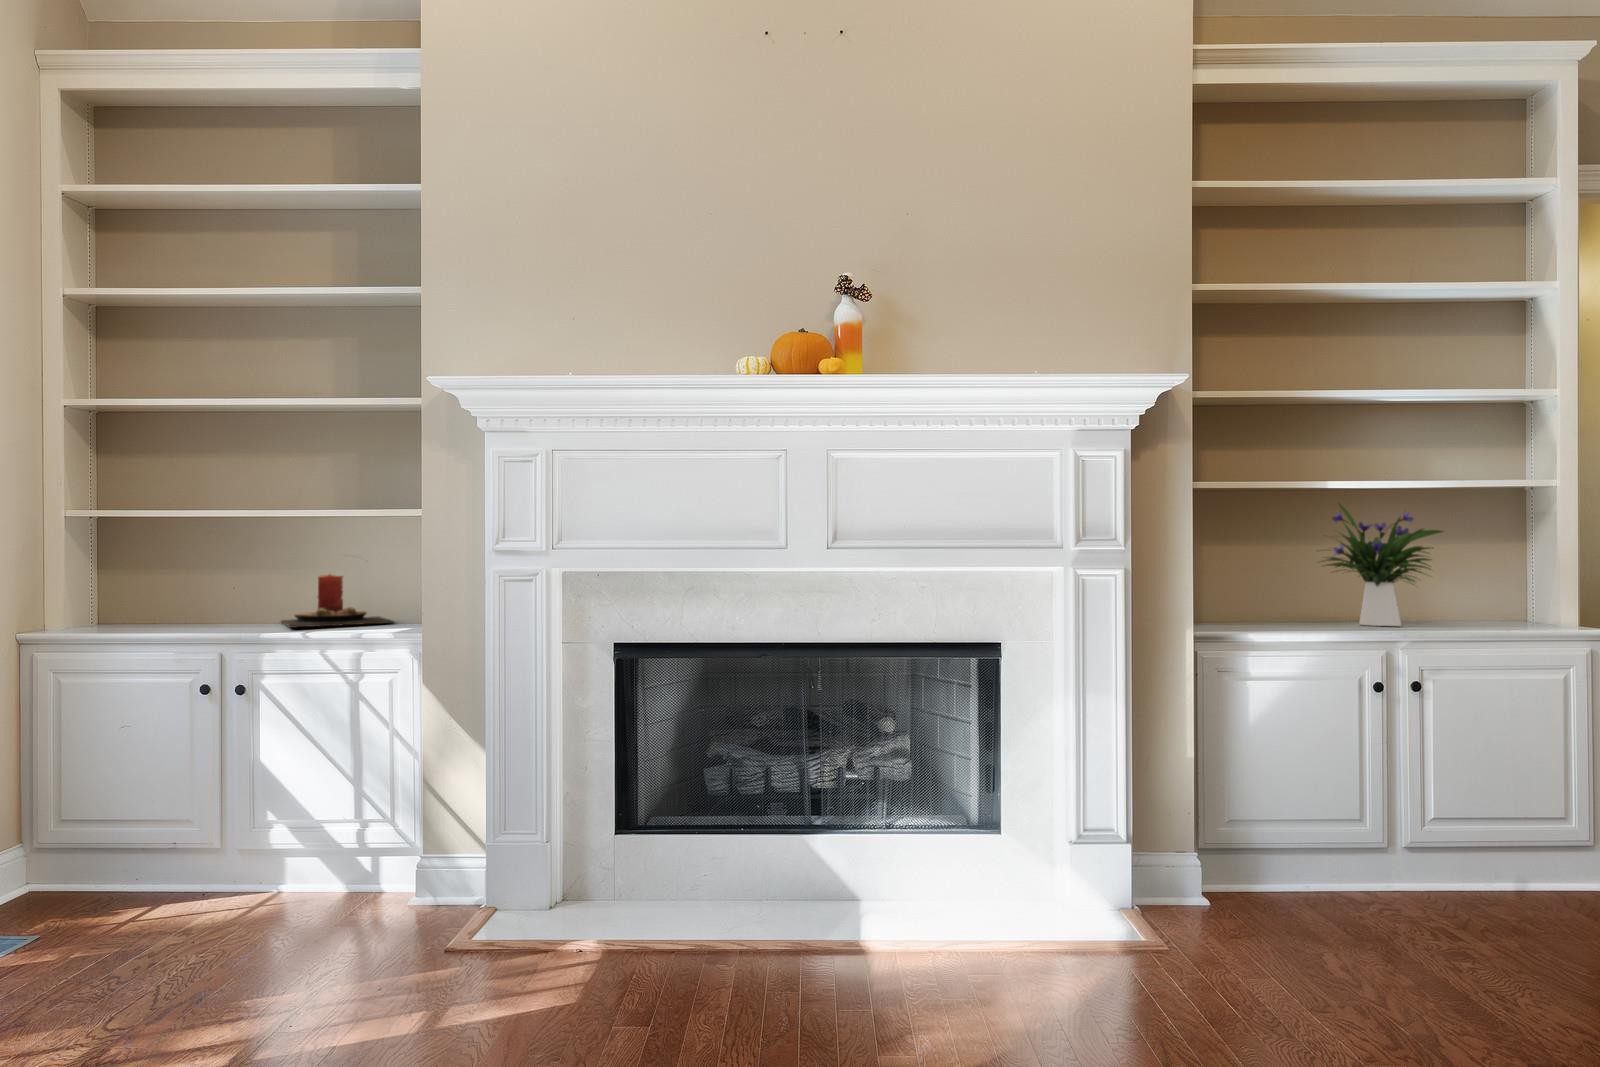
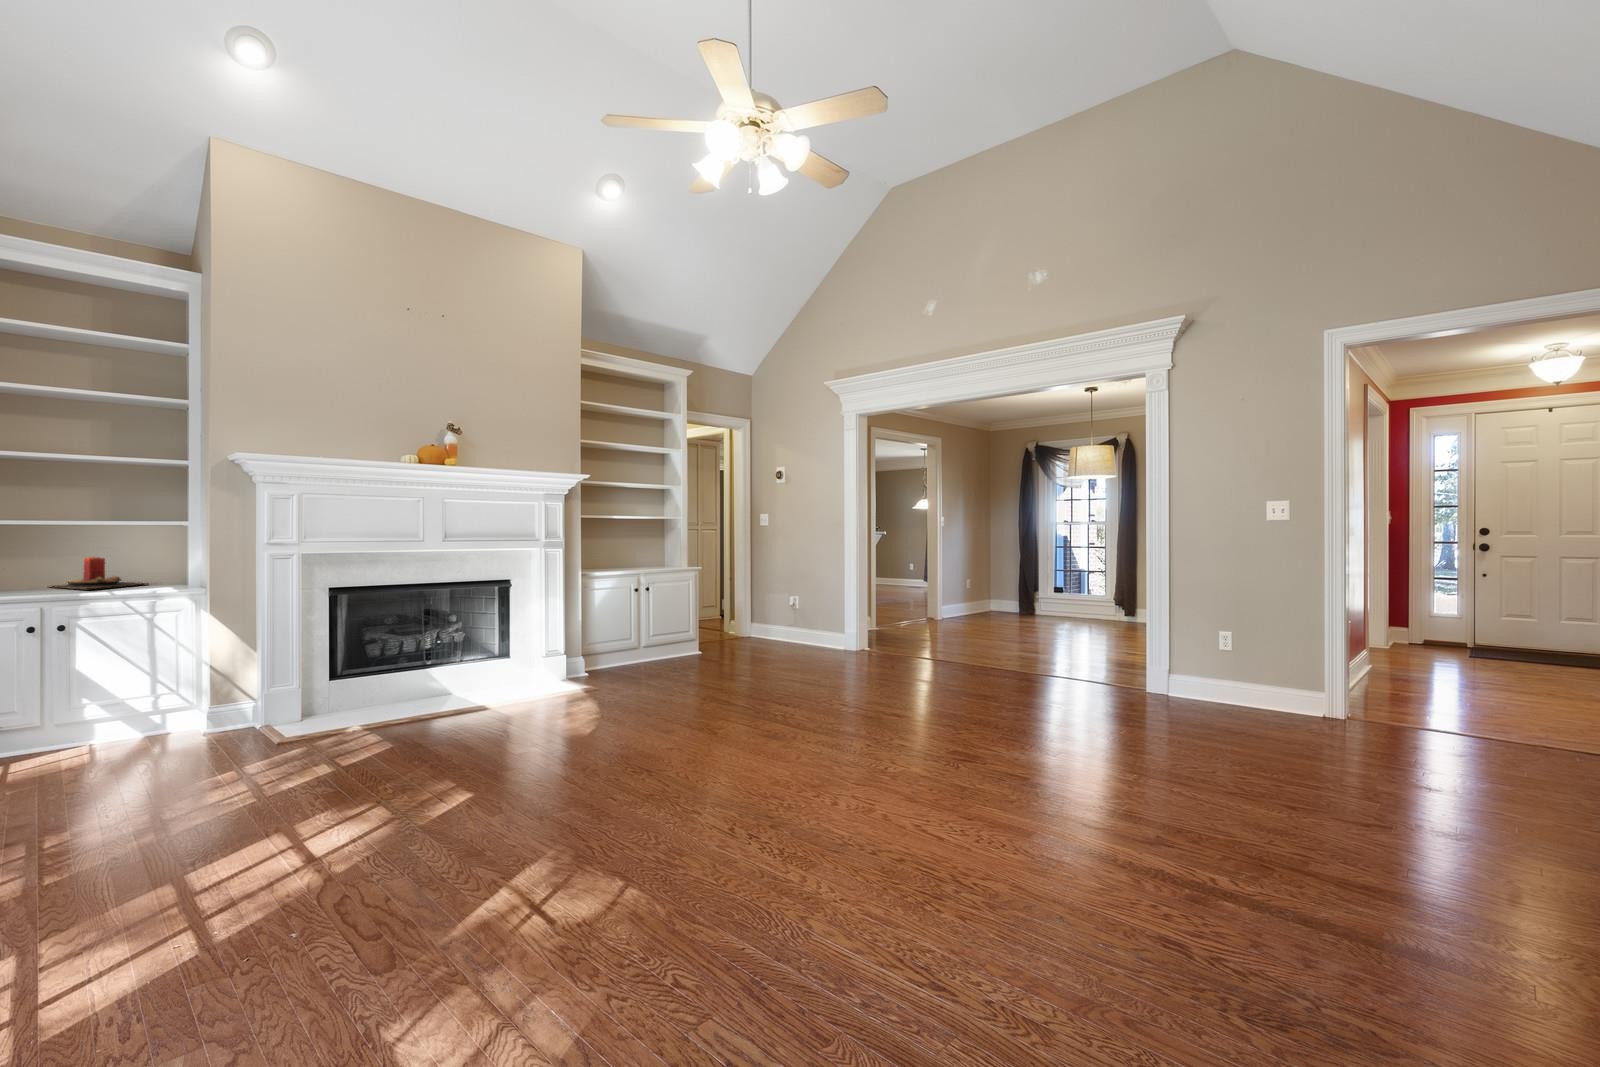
flower arrangement: present [1326,504,1442,626] -> none [610,521,655,568]

